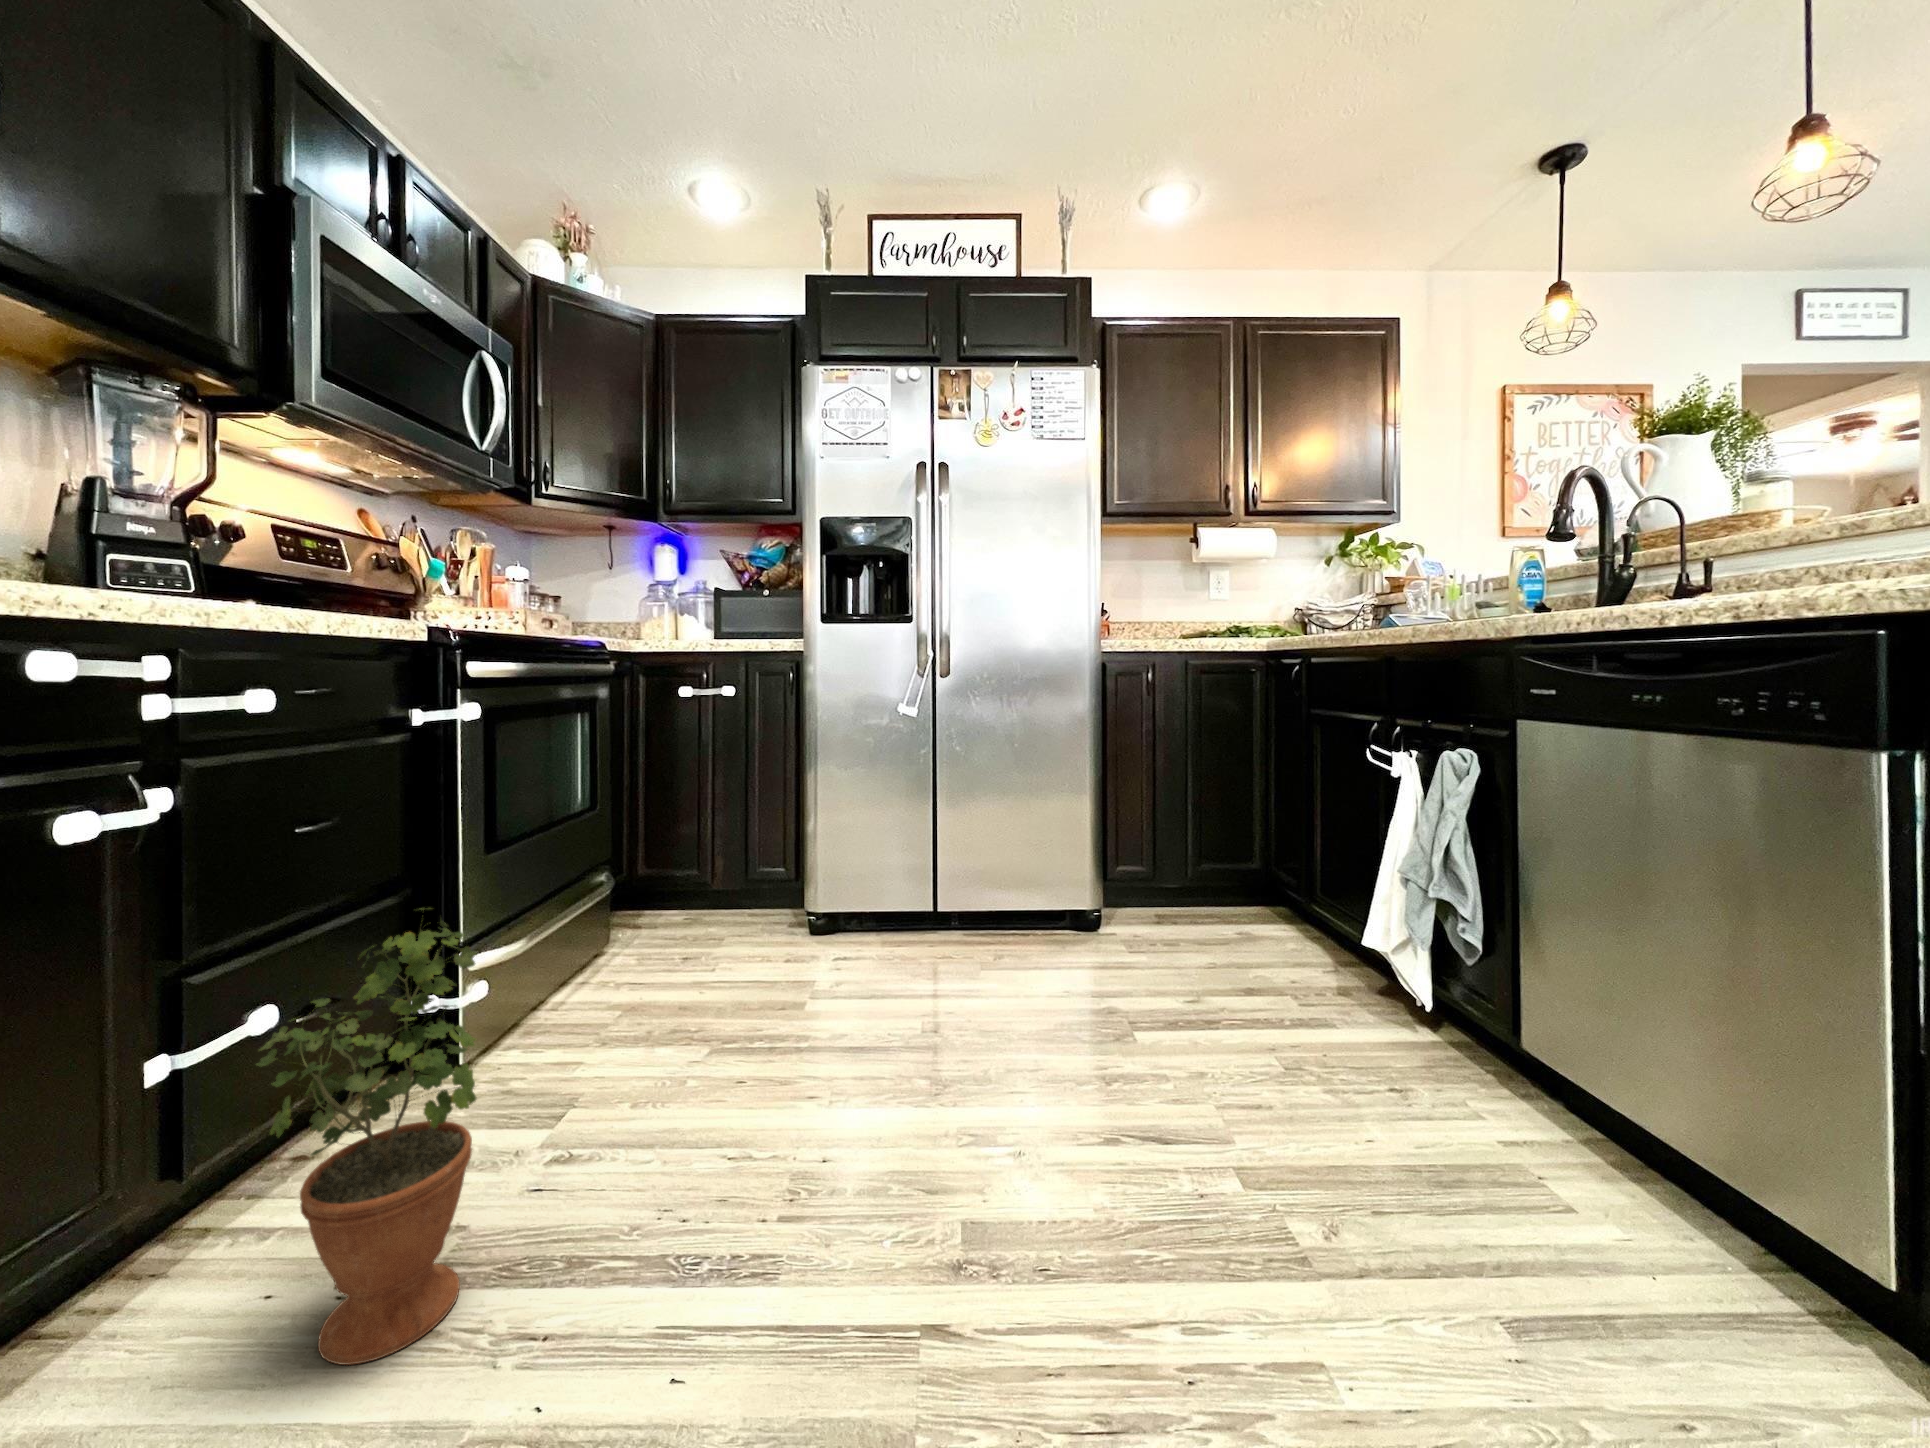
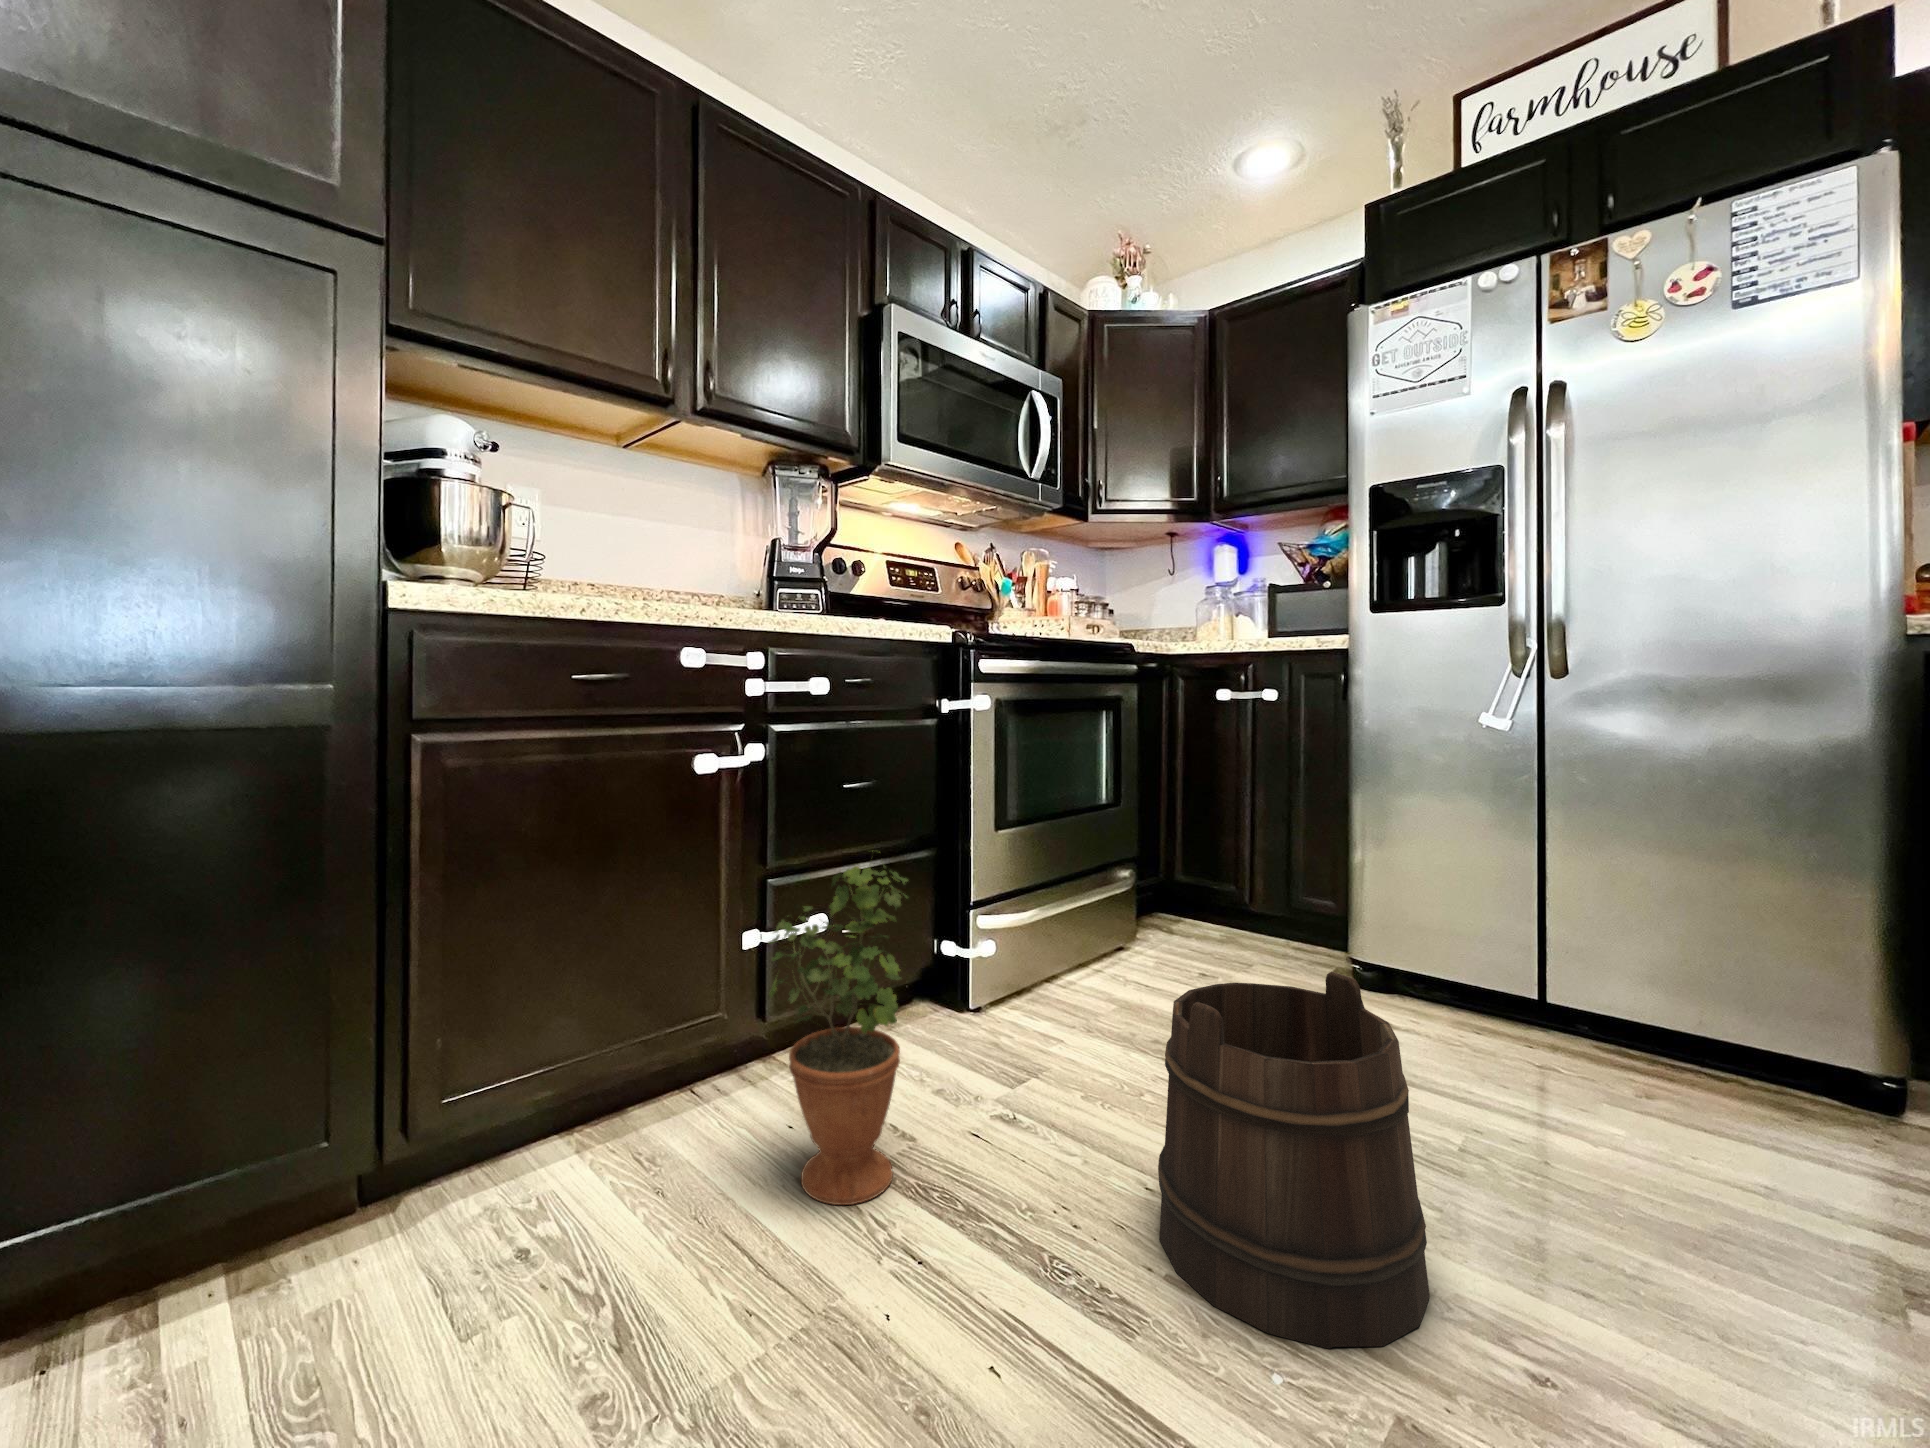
bucket: none [750,925,942,1217] -> present [1158,972,1430,1349]

